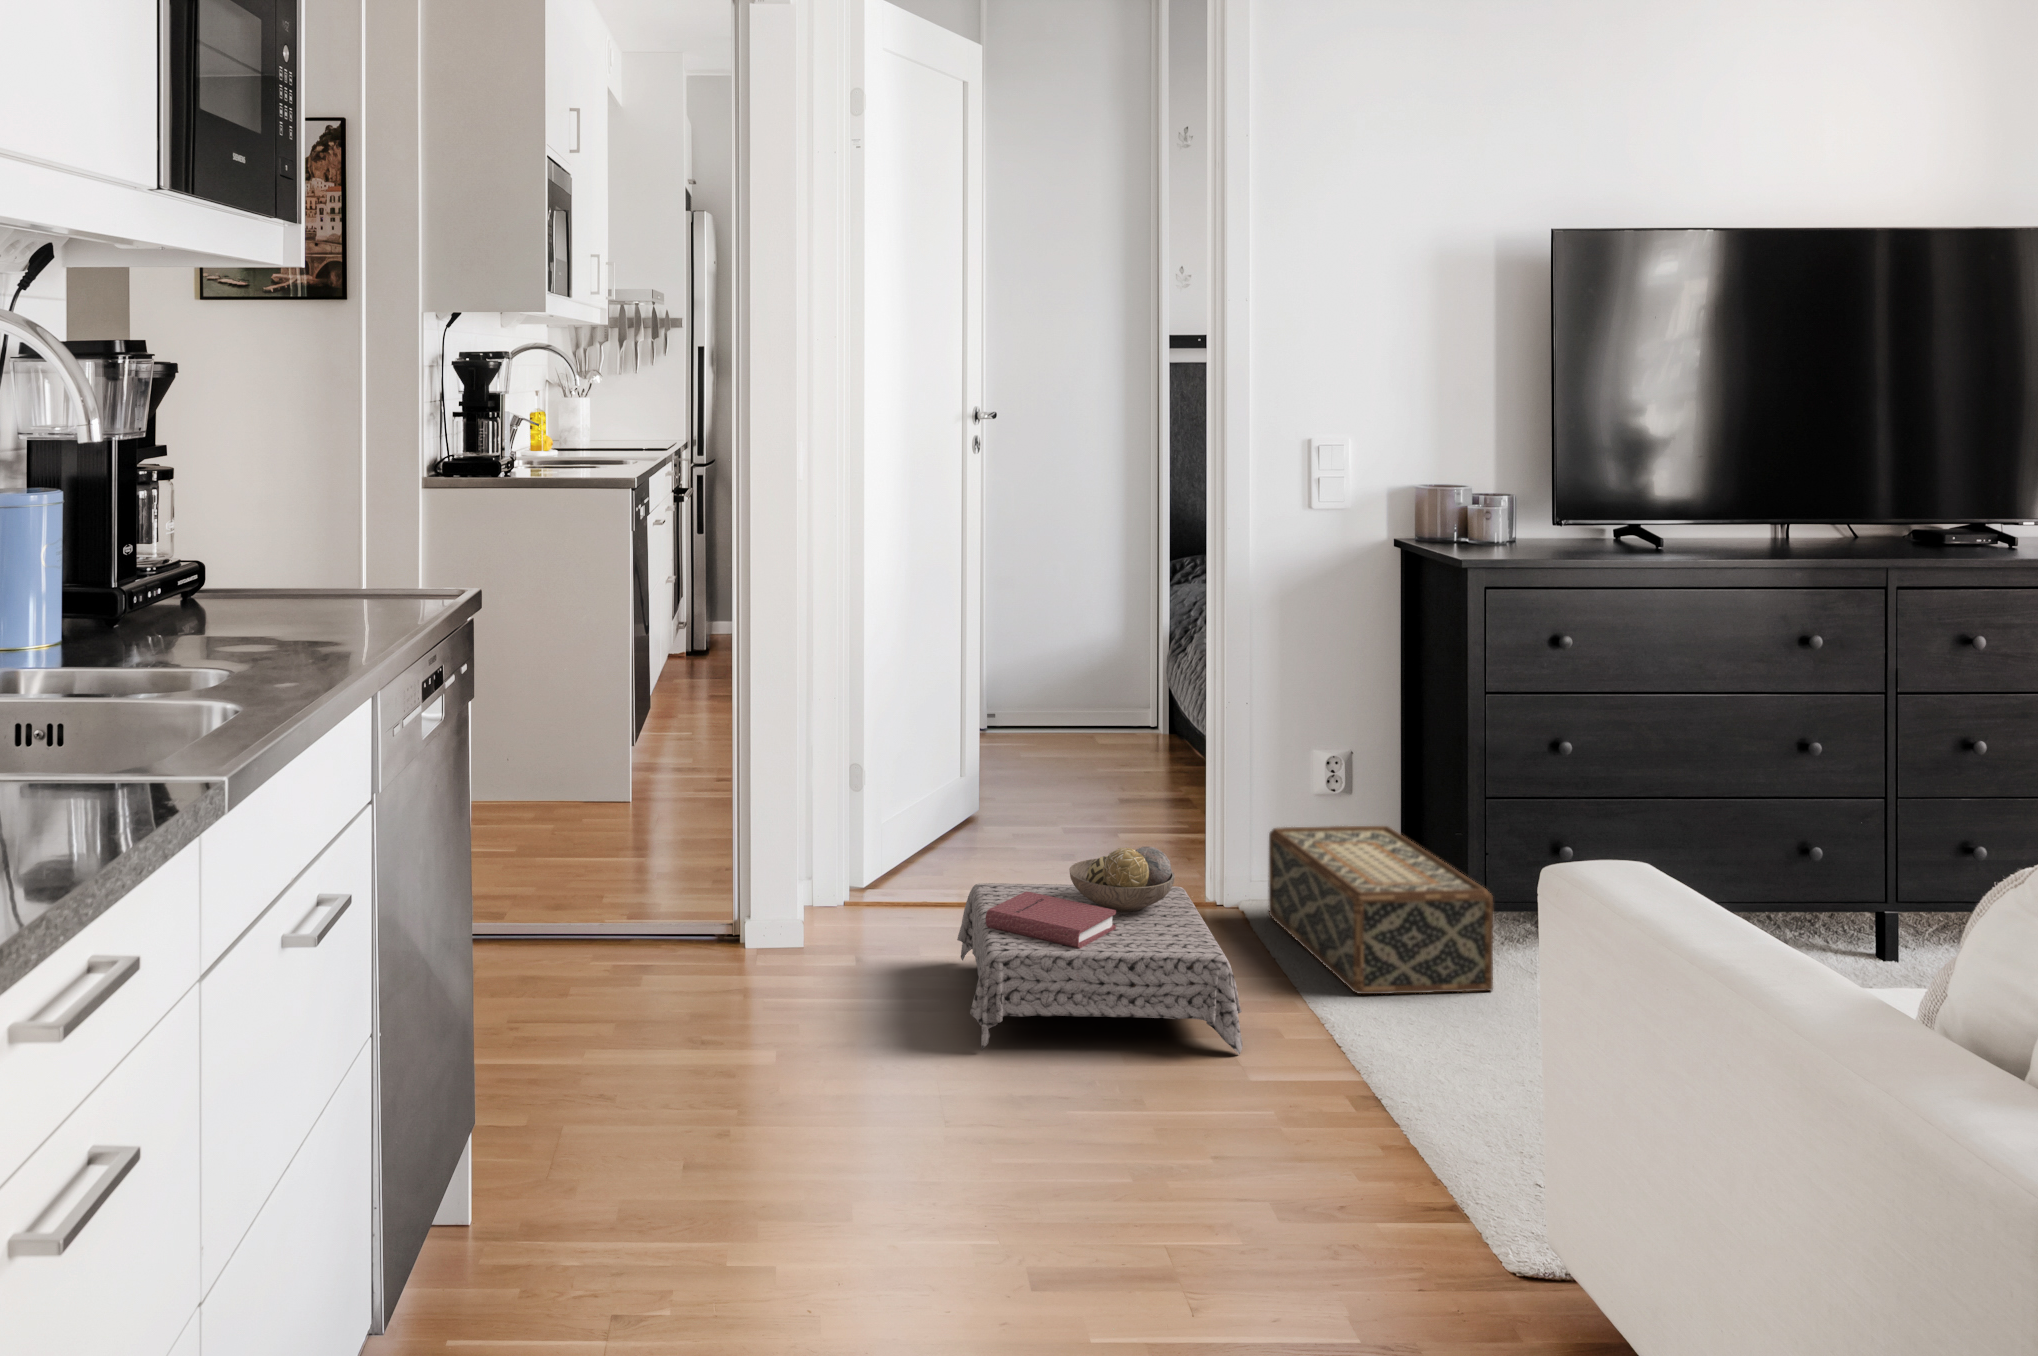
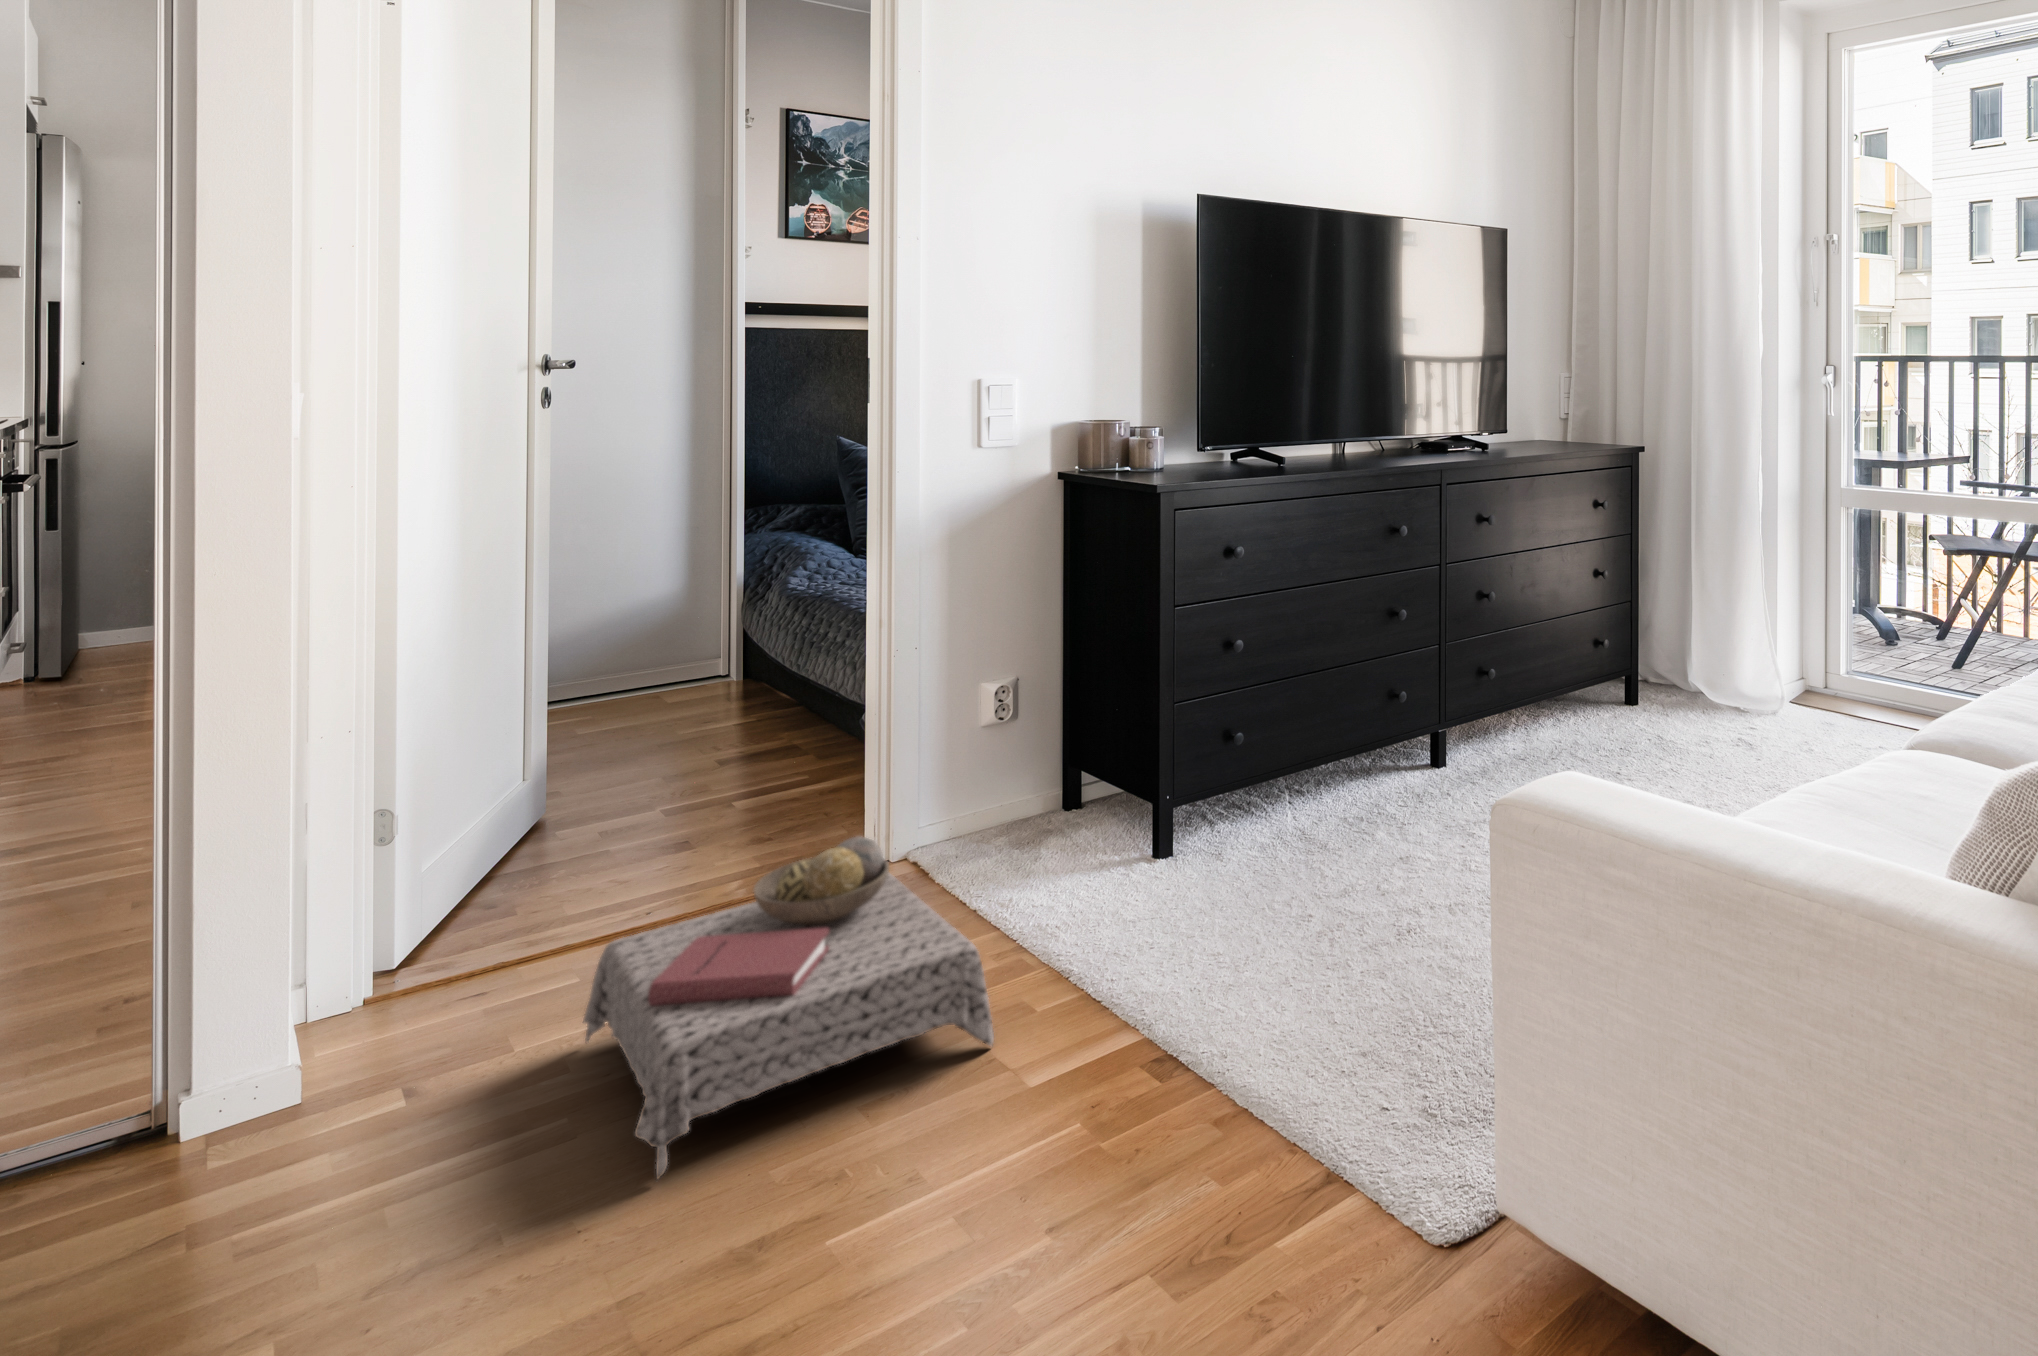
woven basket: present [1269,826,1493,994] -> none [950,743,1191,924]

